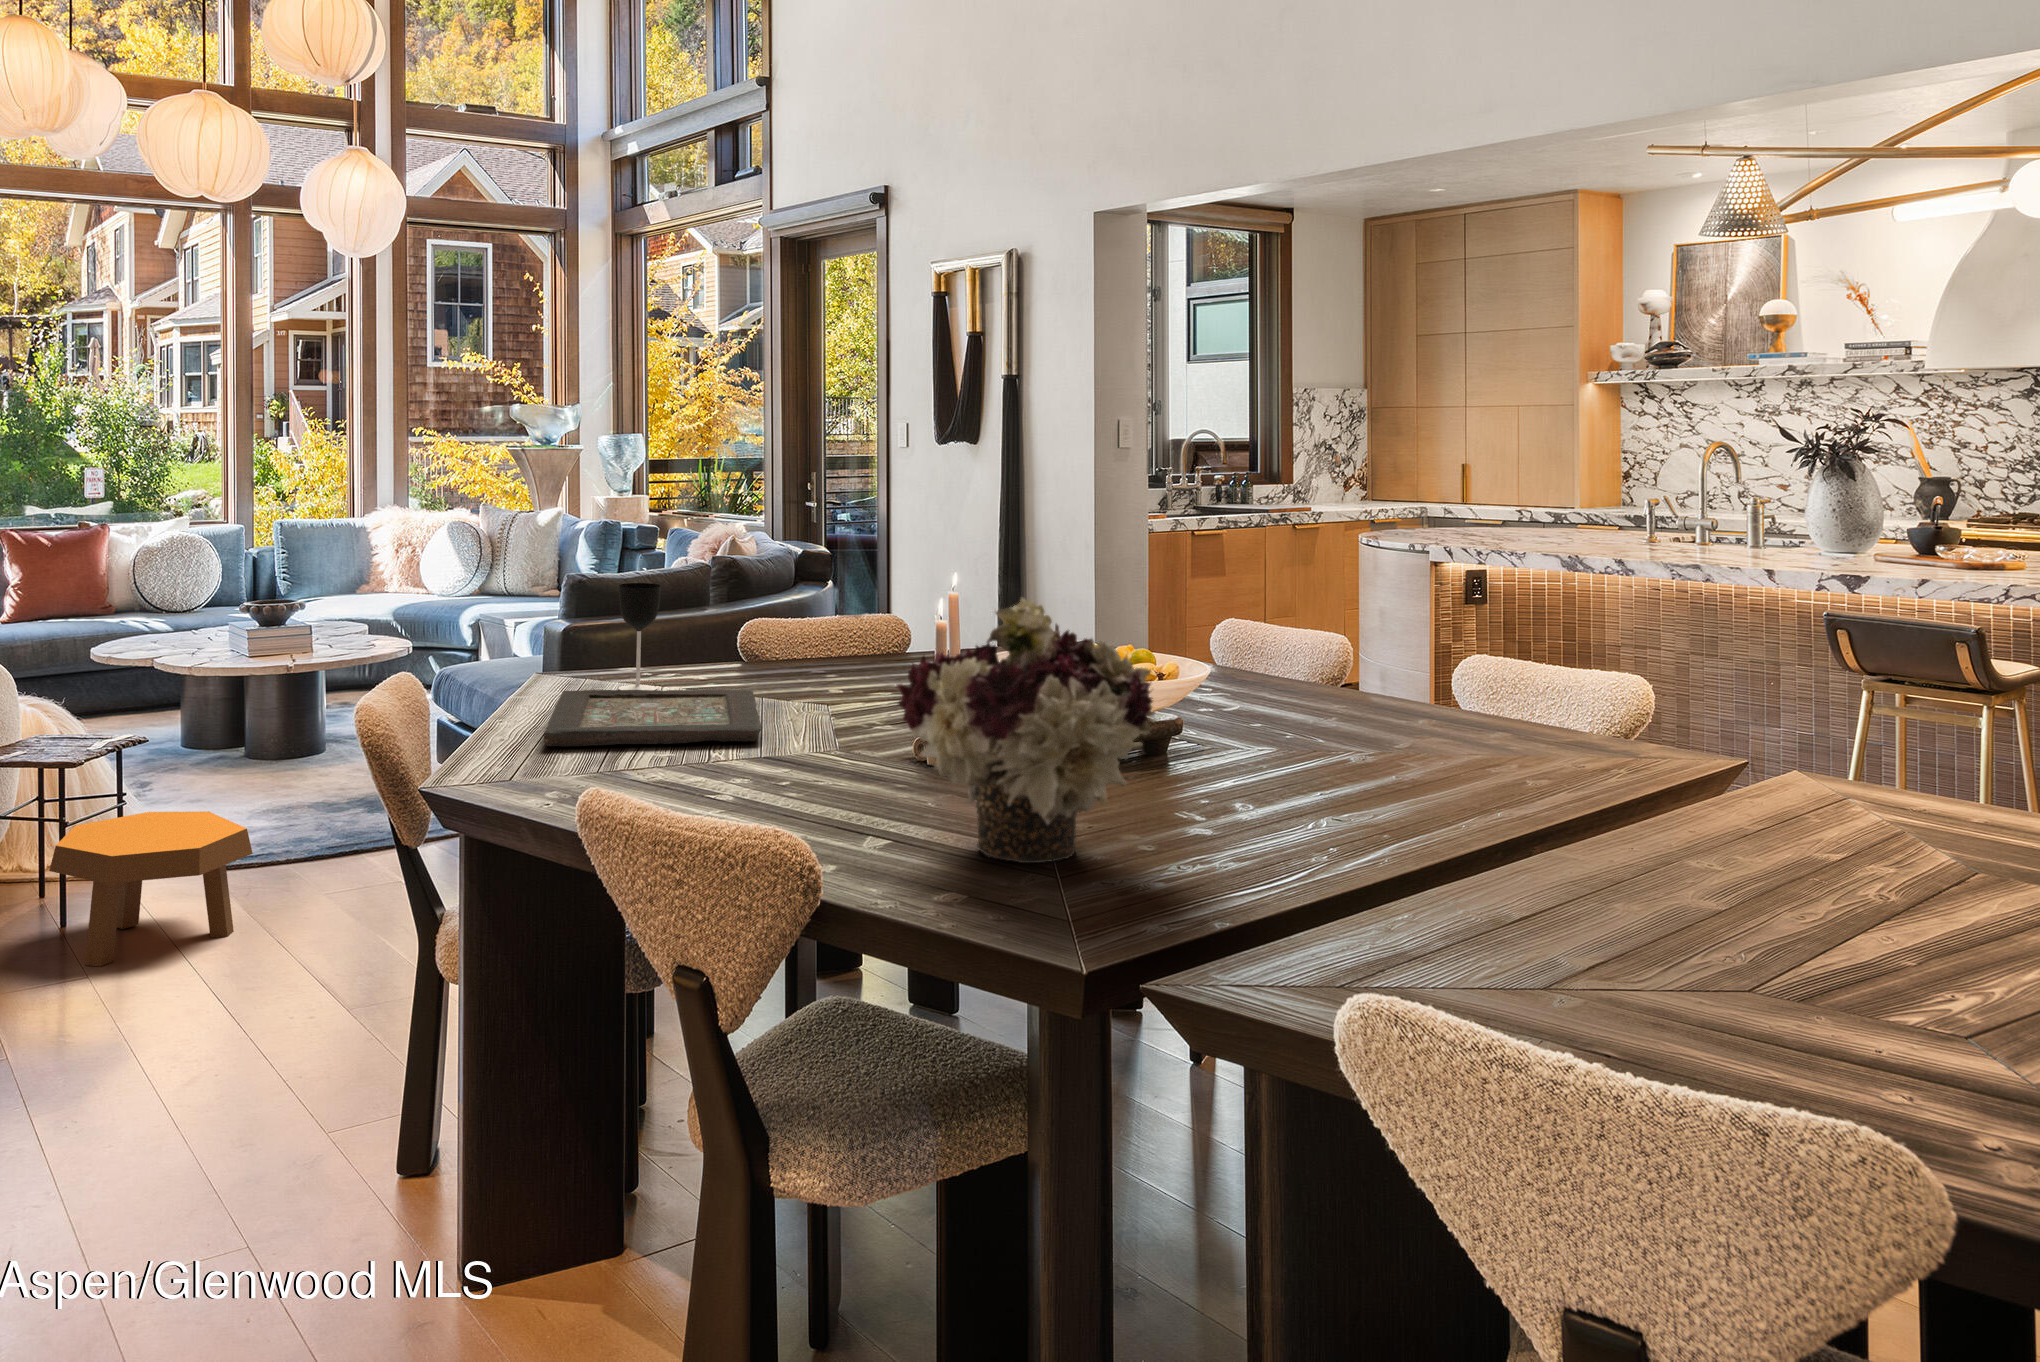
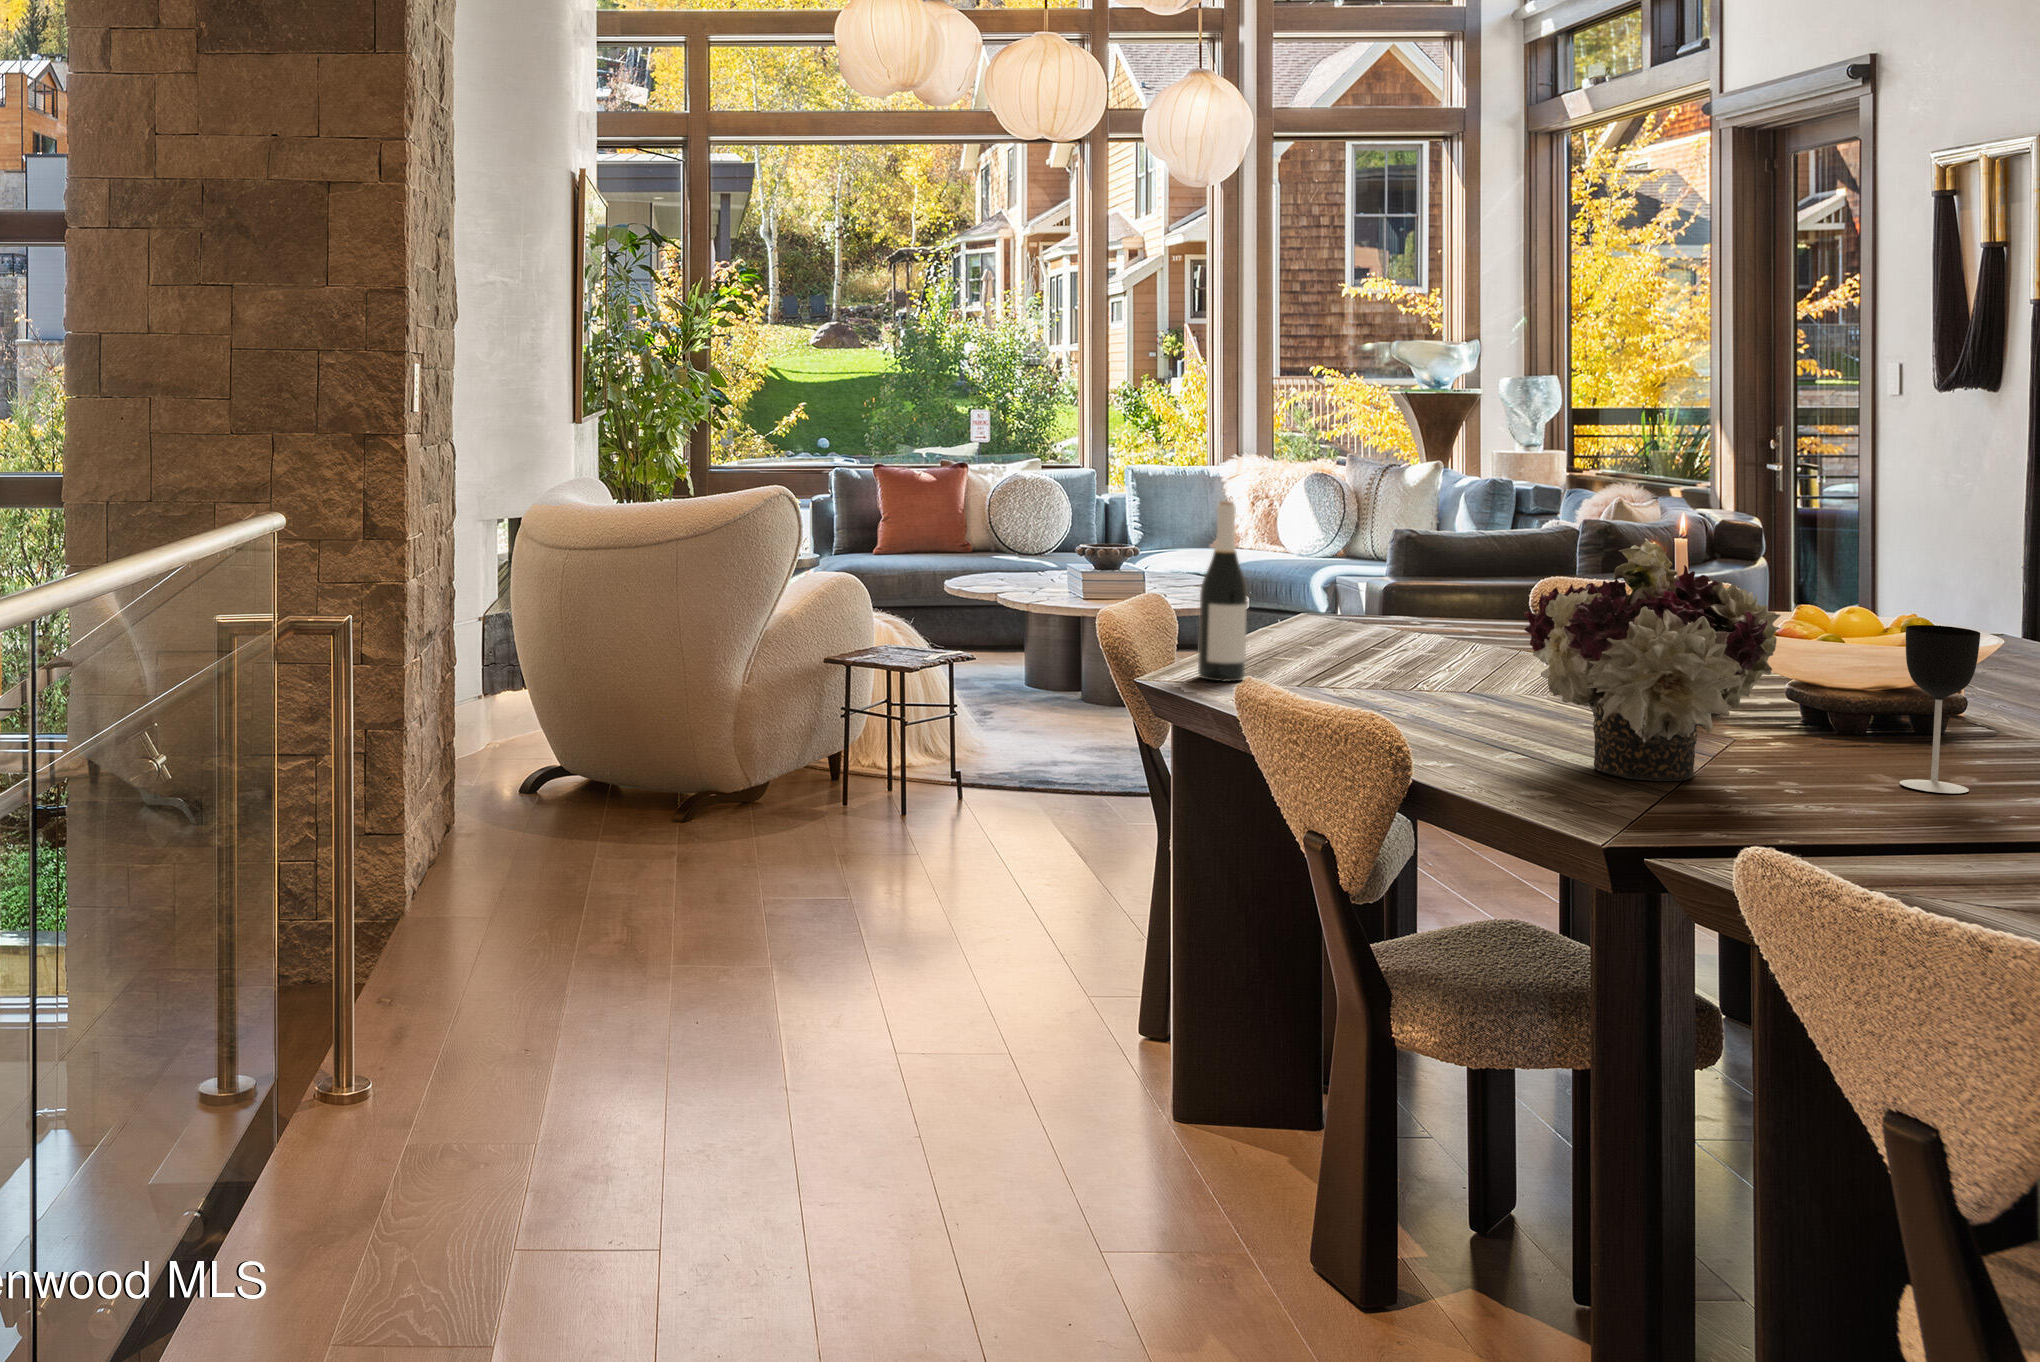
wine bottle: none [484,569,540,779] -> present [1198,501,1248,682]
wine glass: present [618,583,661,690] -> present [1900,625,1980,793]
decorative tray: present [544,690,761,746] -> none [1262,622,1494,676]
footstool: present [49,811,253,967] -> none [894,722,1061,847]

